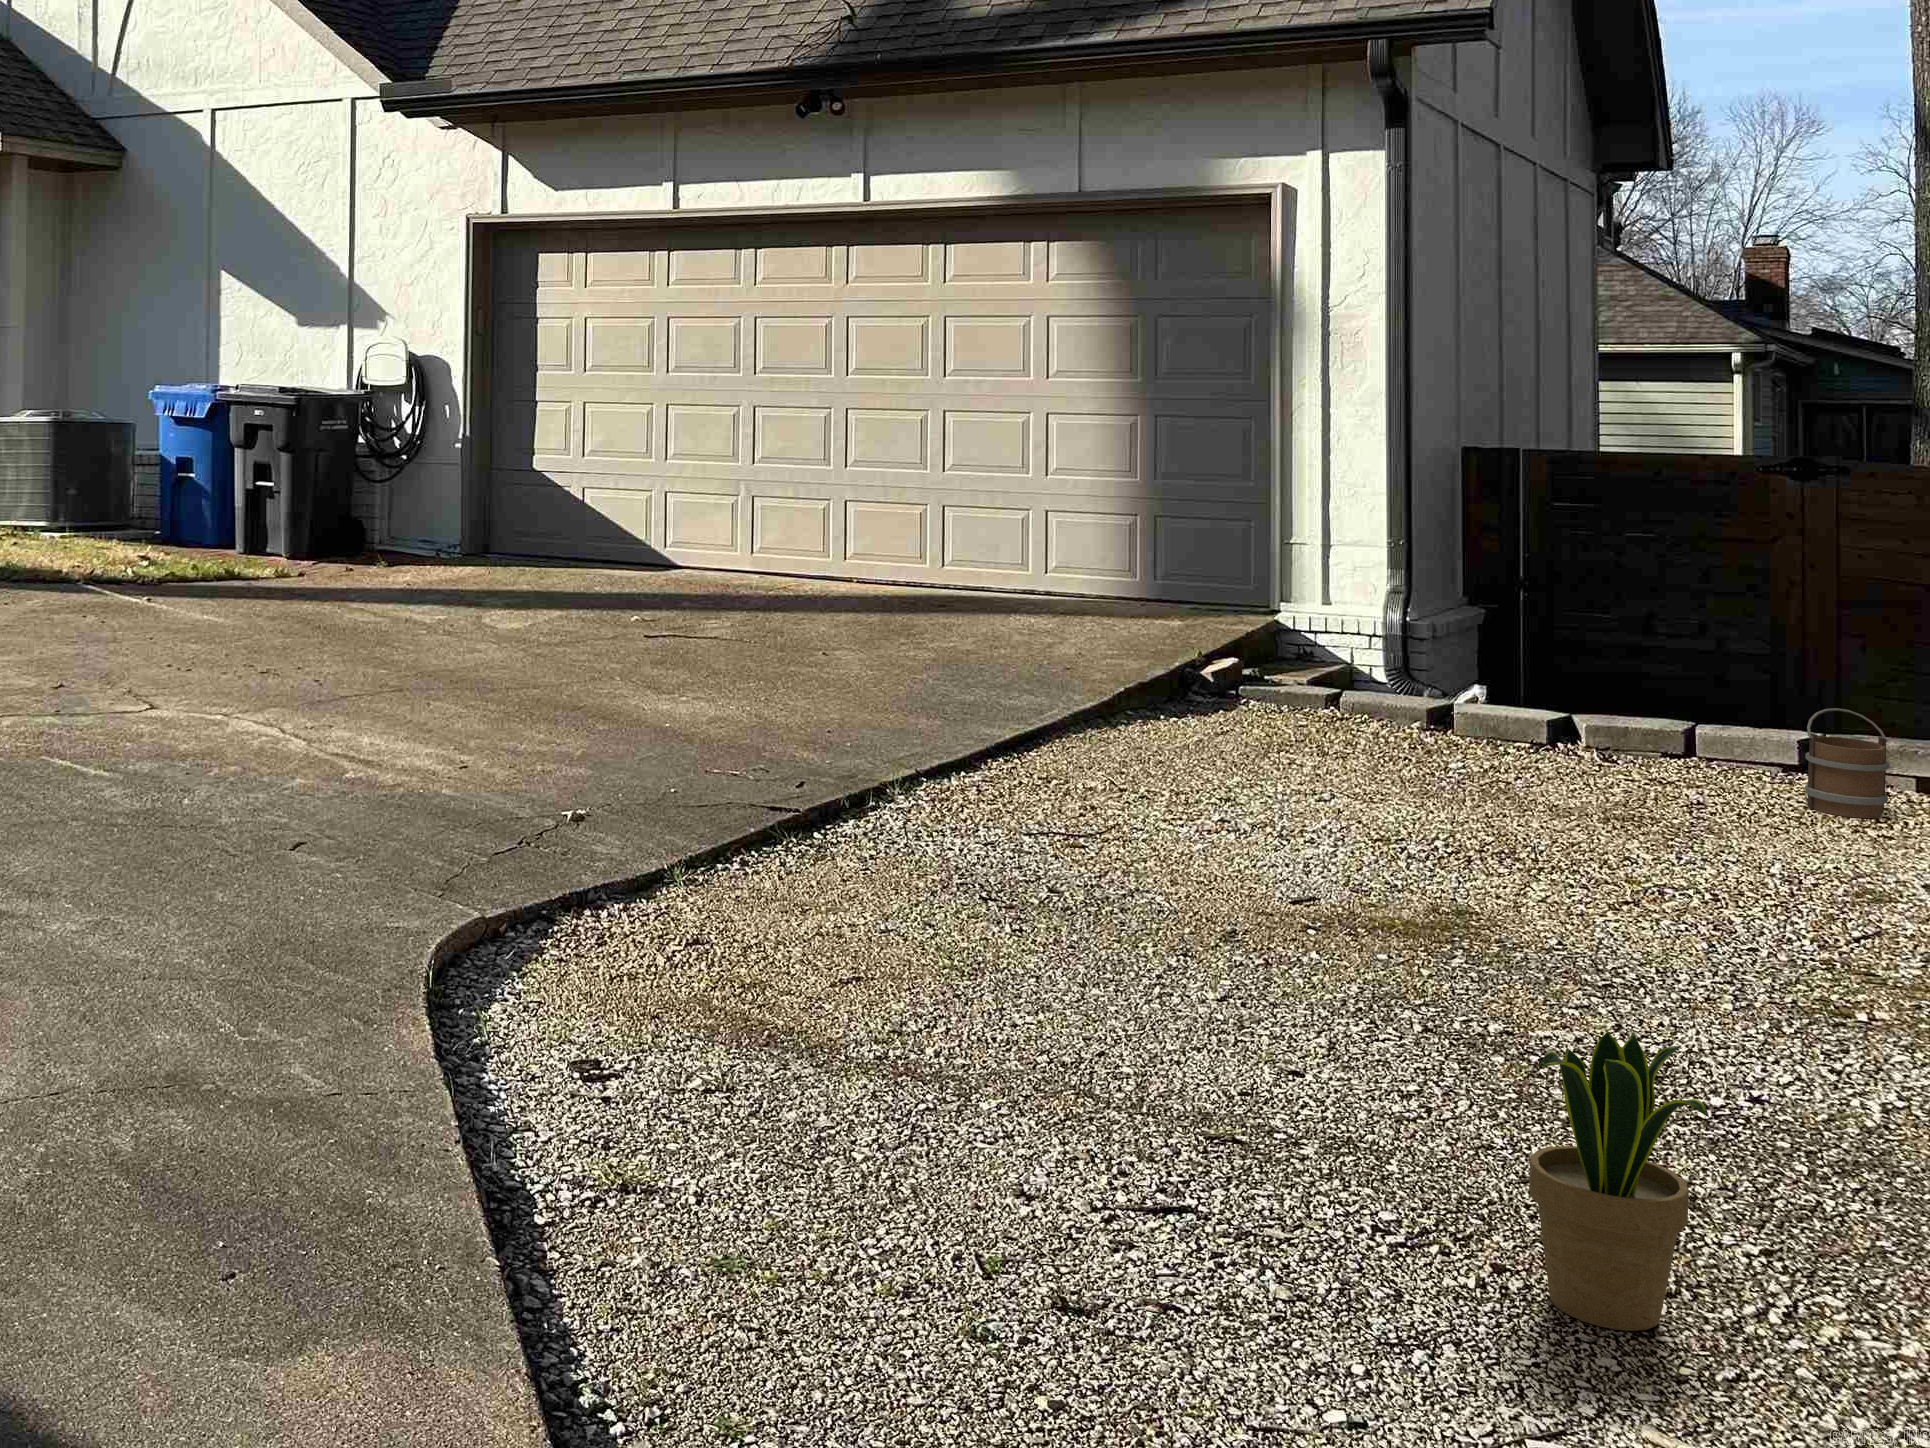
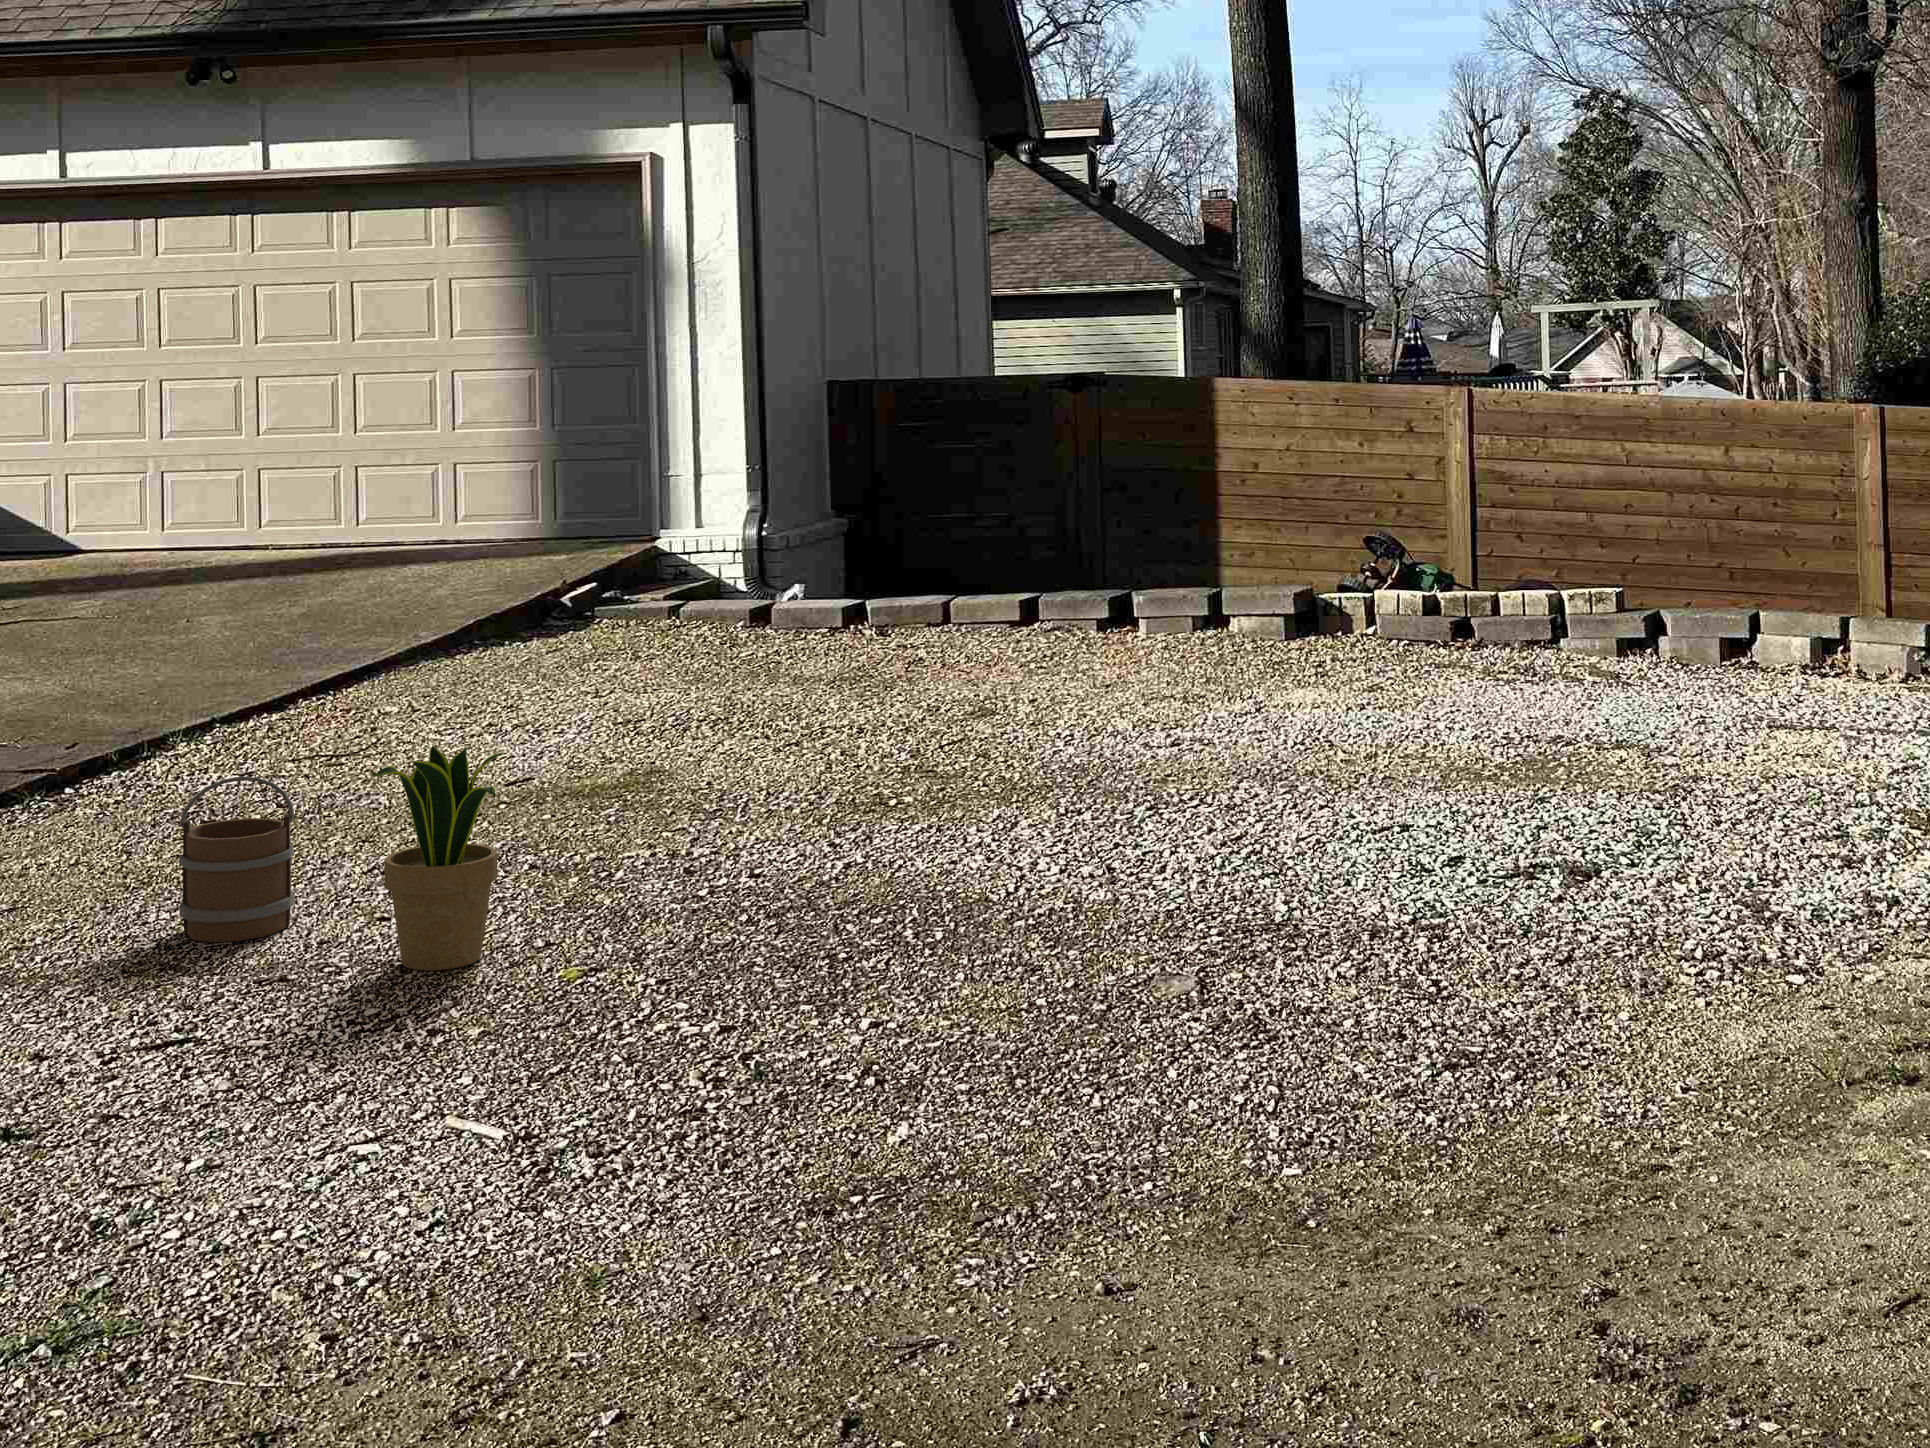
bucket: present [1805,708,1890,818] -> present [179,776,295,942]

